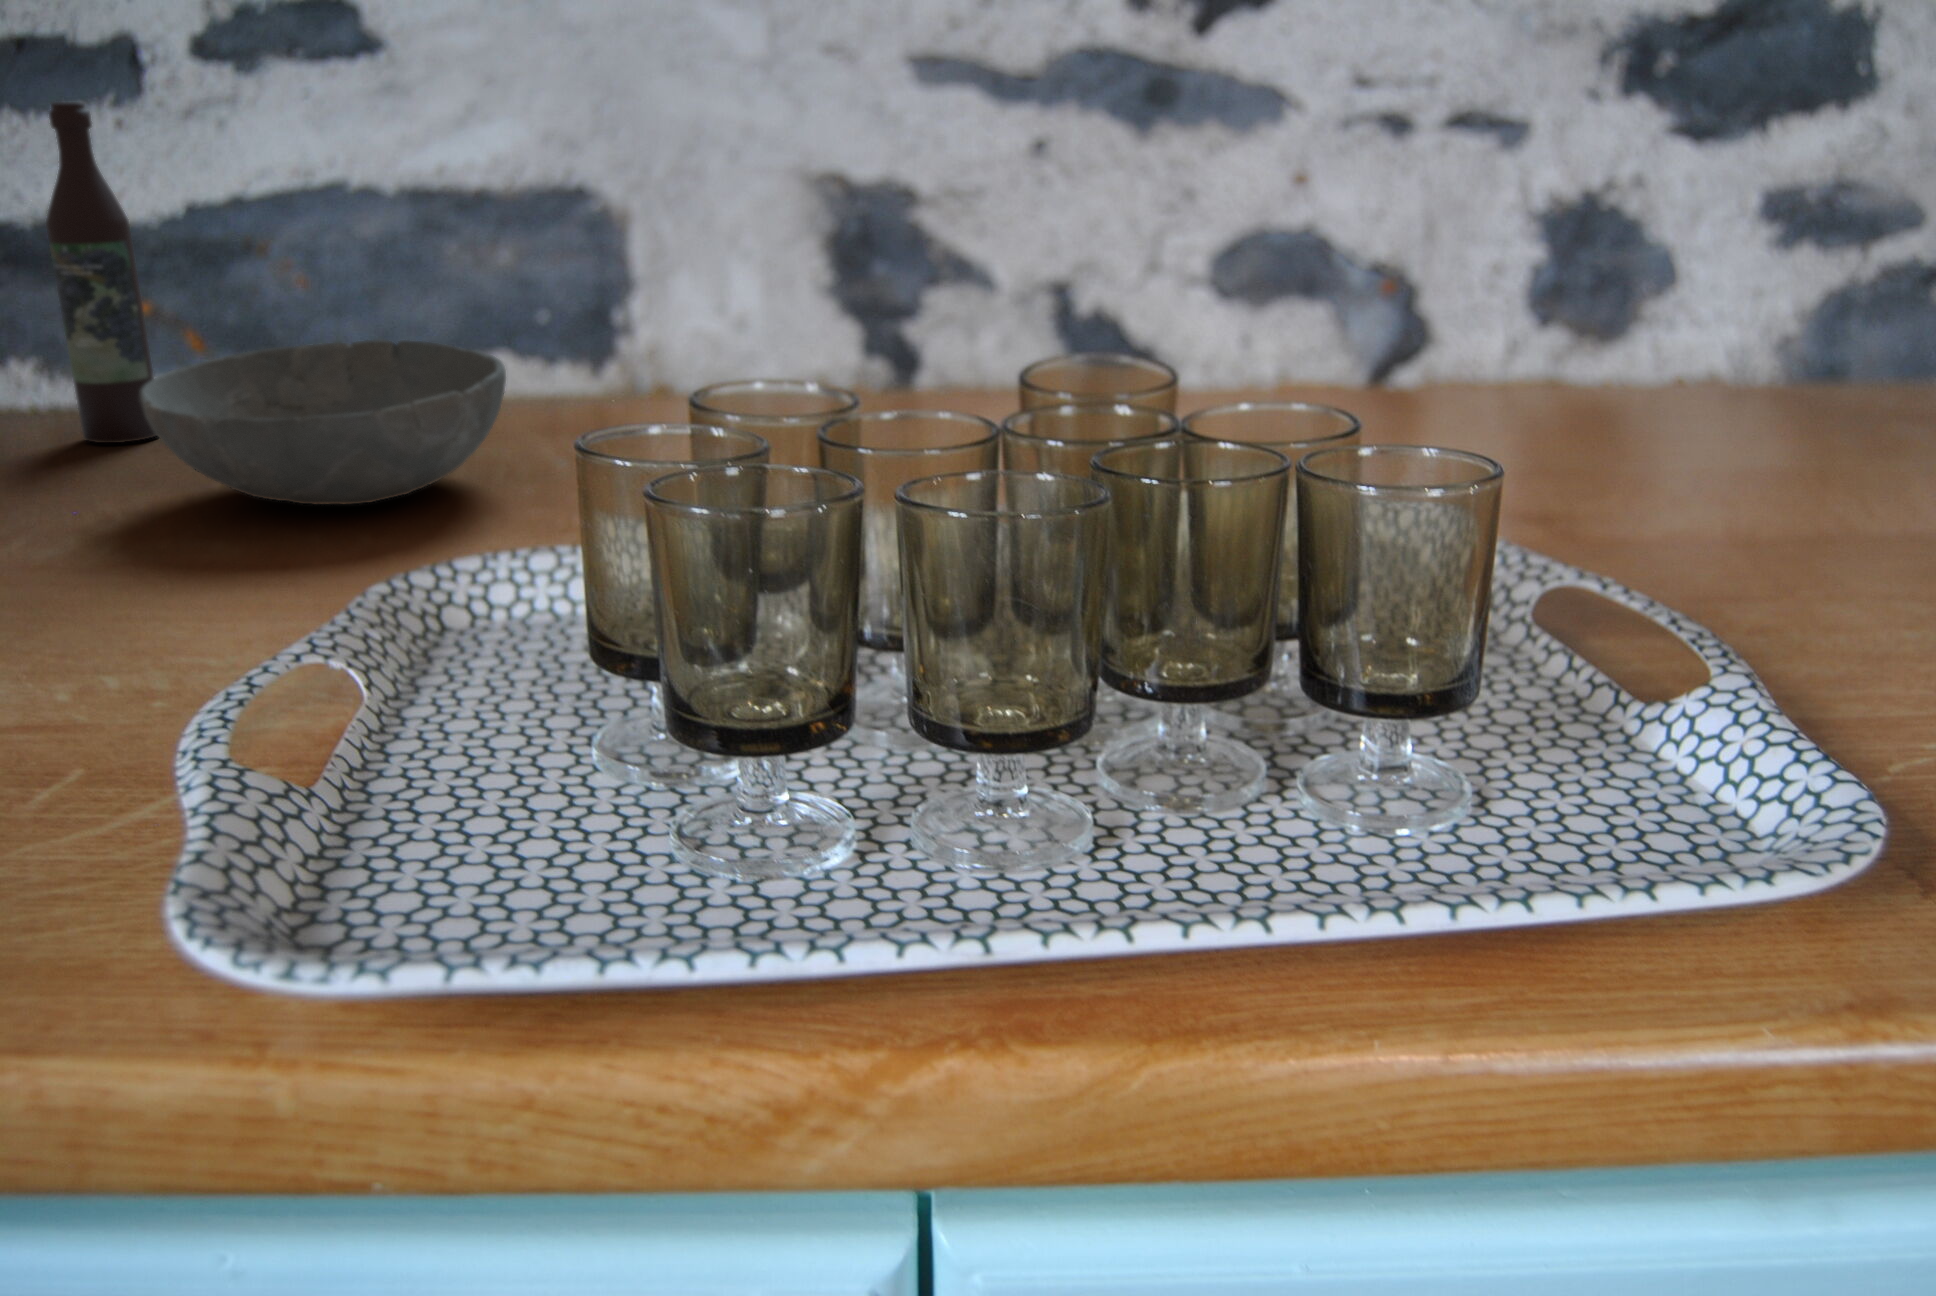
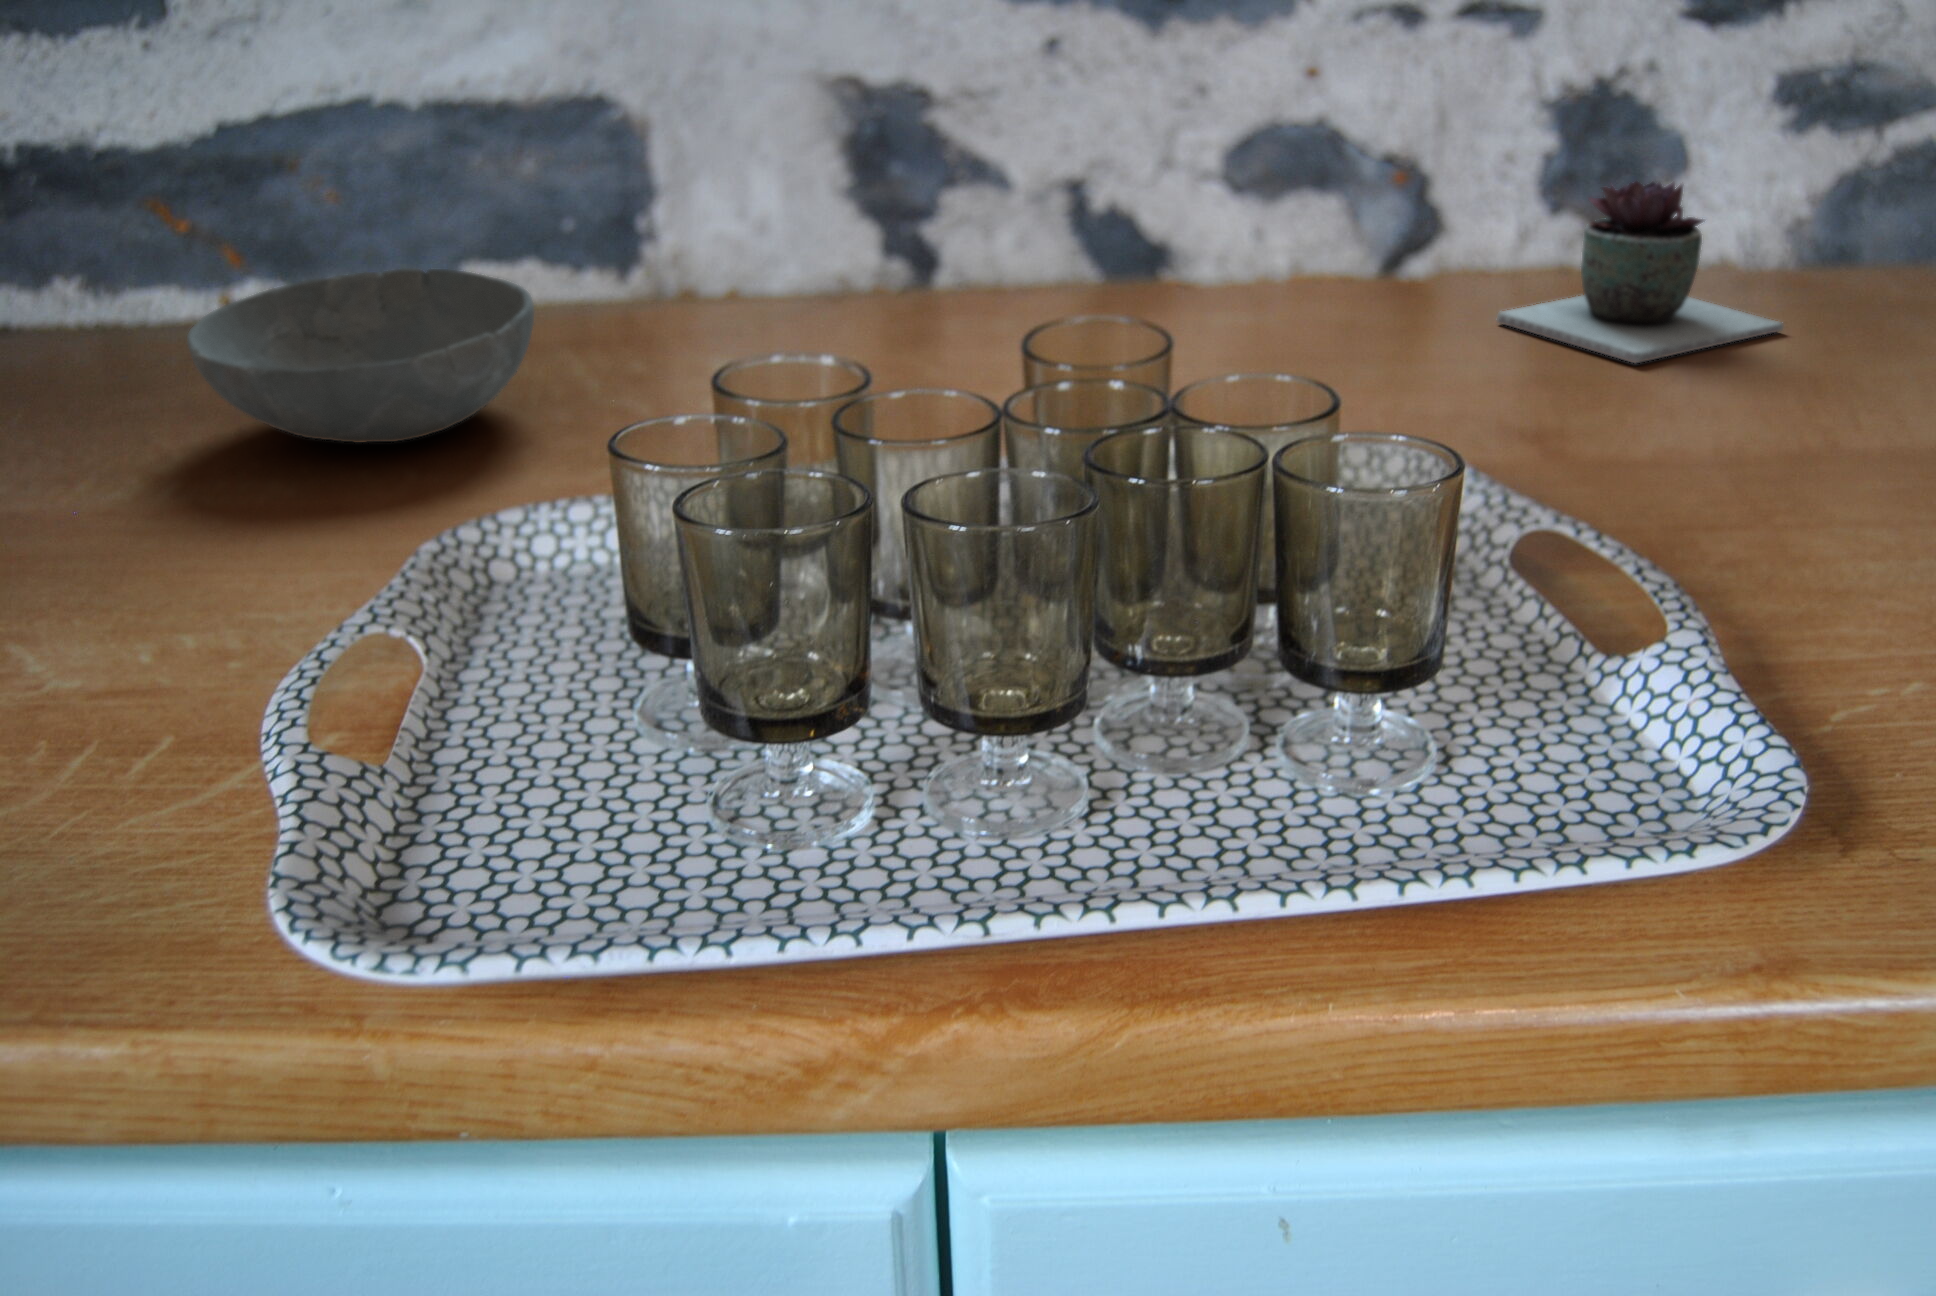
wine bottle: present [46,102,156,443] -> none [75,34,203,369]
succulent plant: none [1483,281,1772,458] -> present [1497,182,1783,363]

